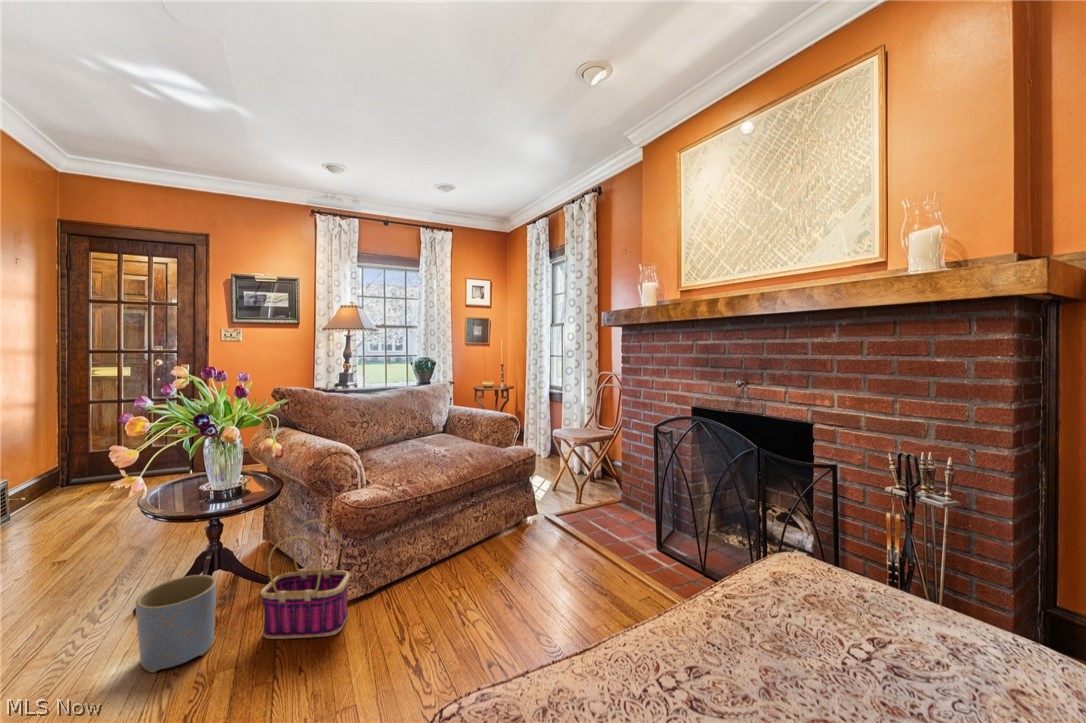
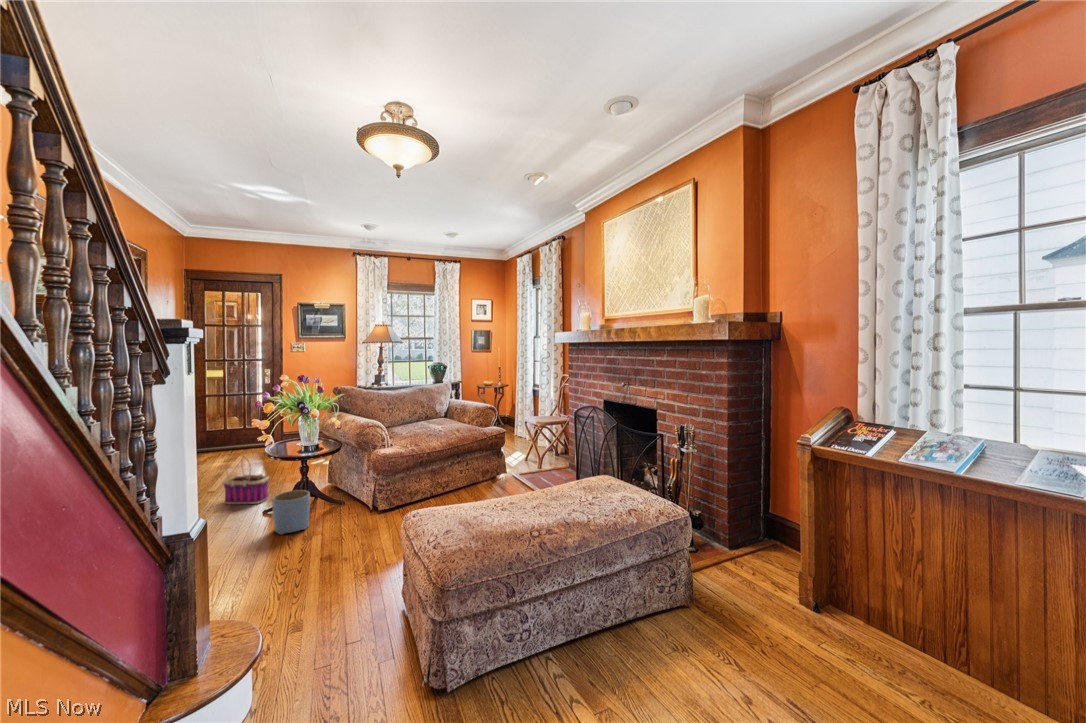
basket: present [261,520,349,639] -> present [223,454,269,504]

